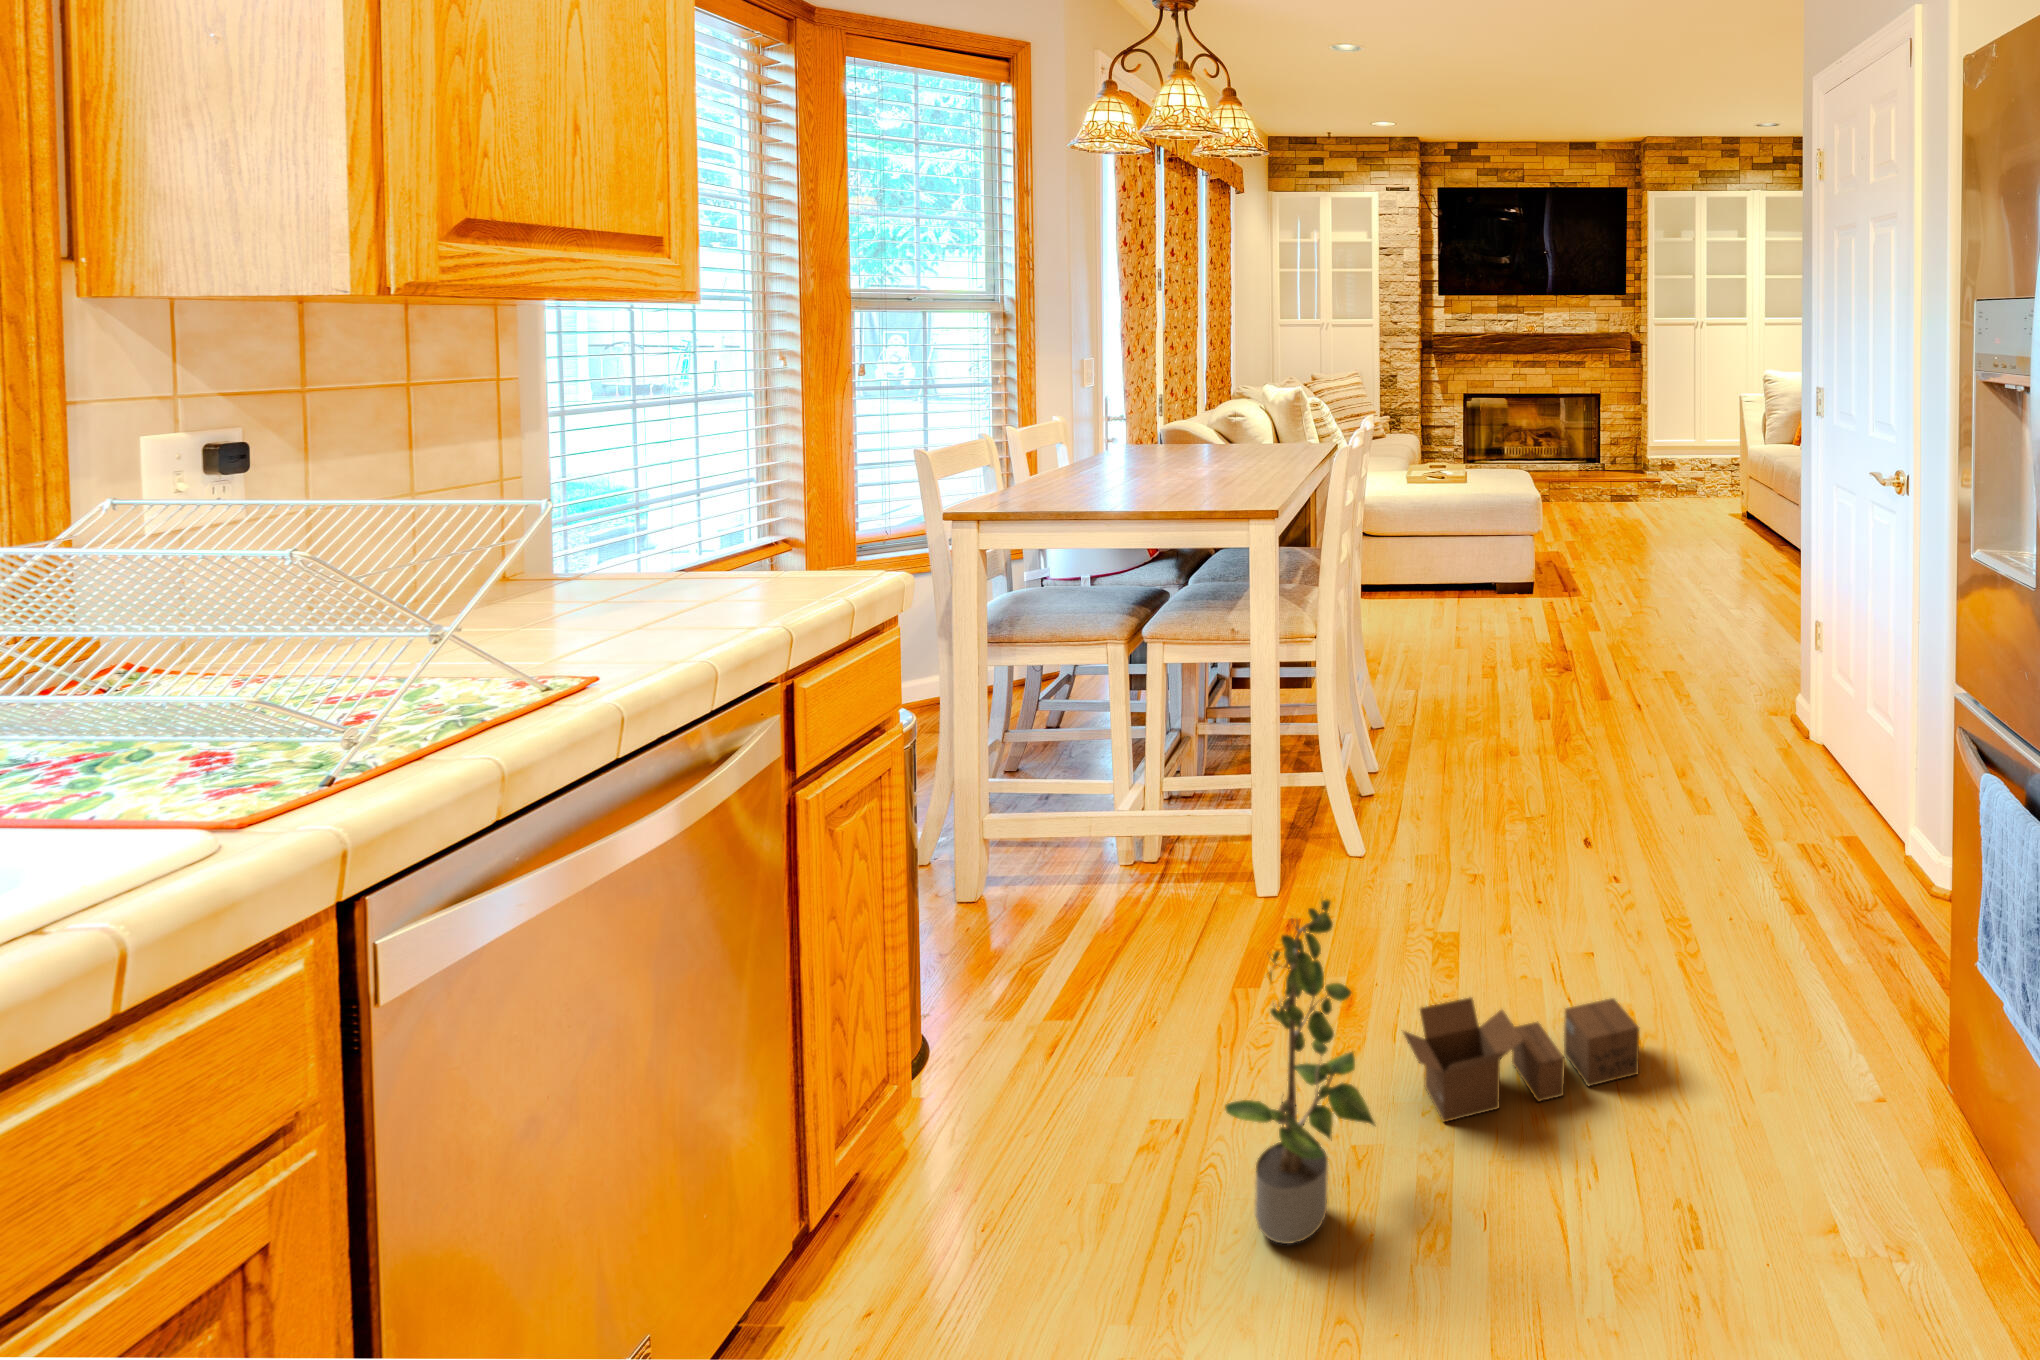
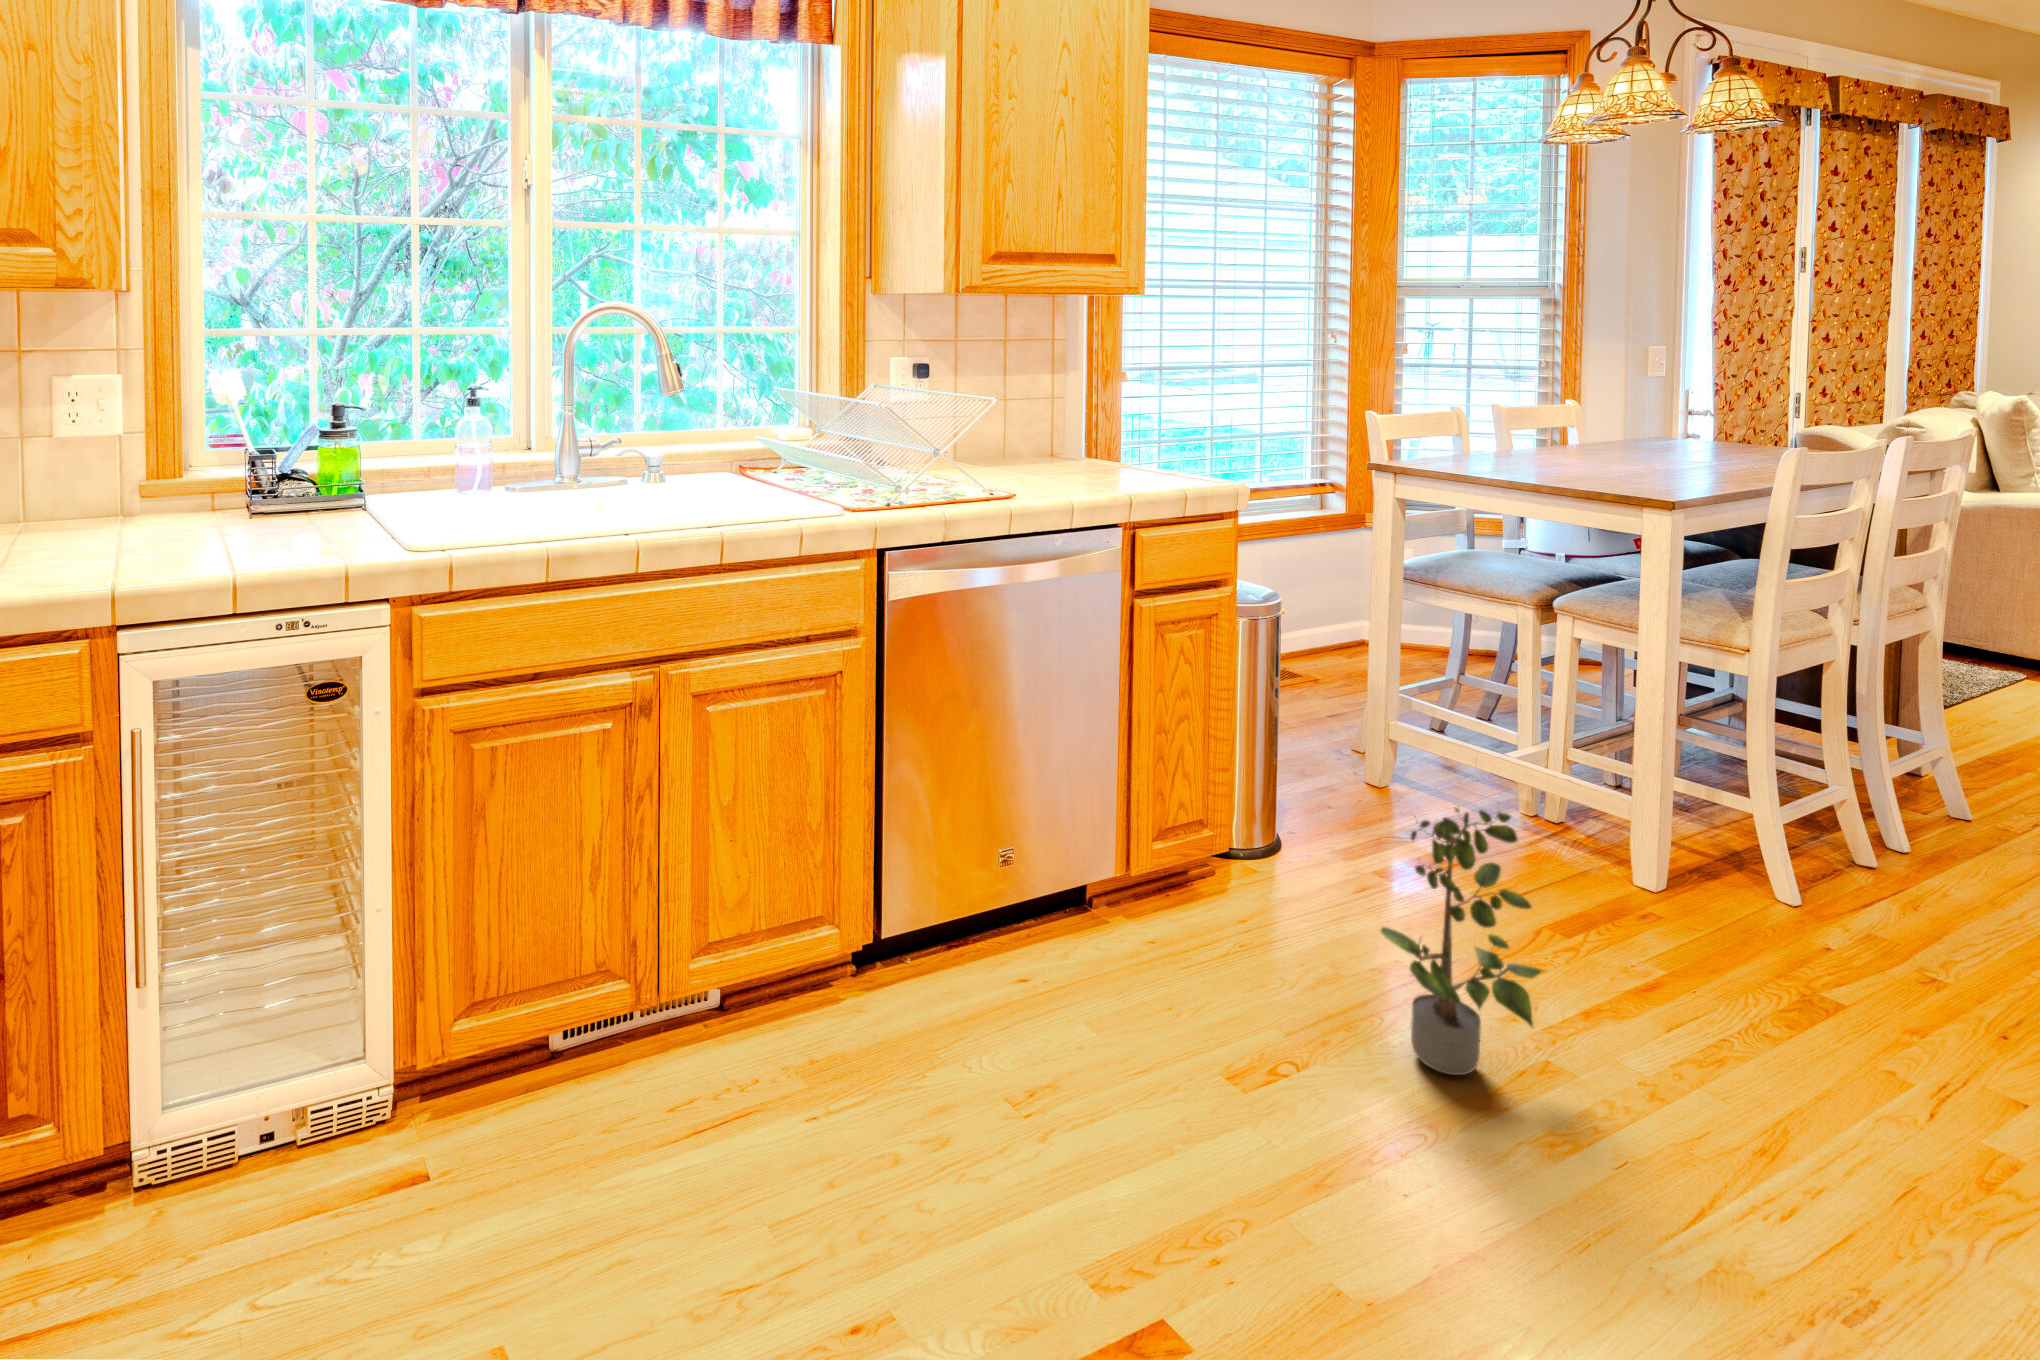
cardboard box: present [1403,997,1639,1122] -> none [1626,996,1964,1210]

